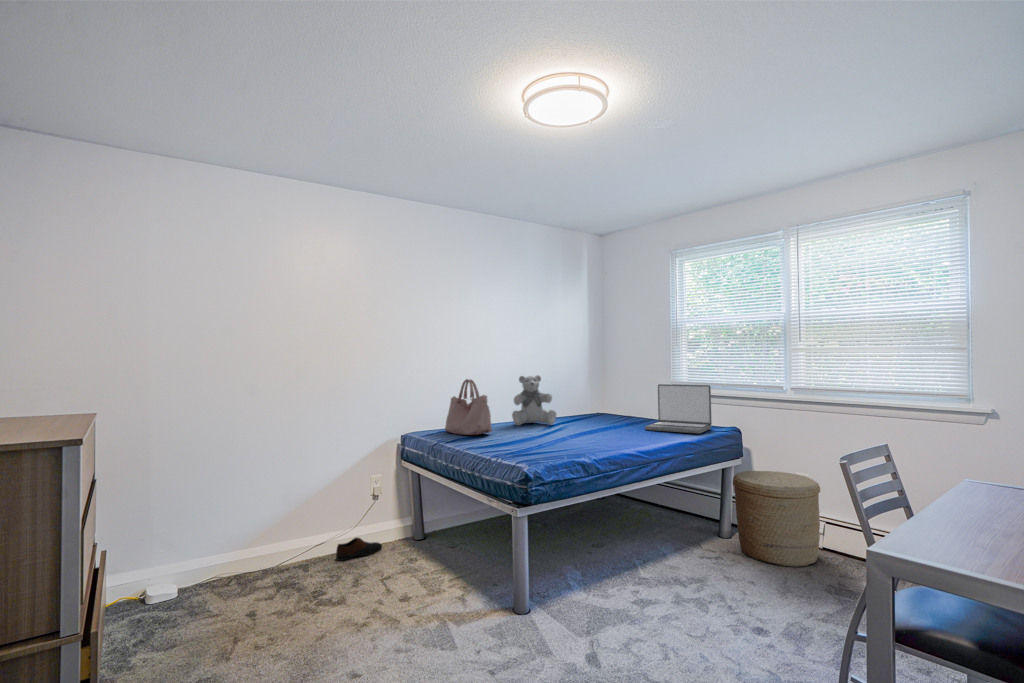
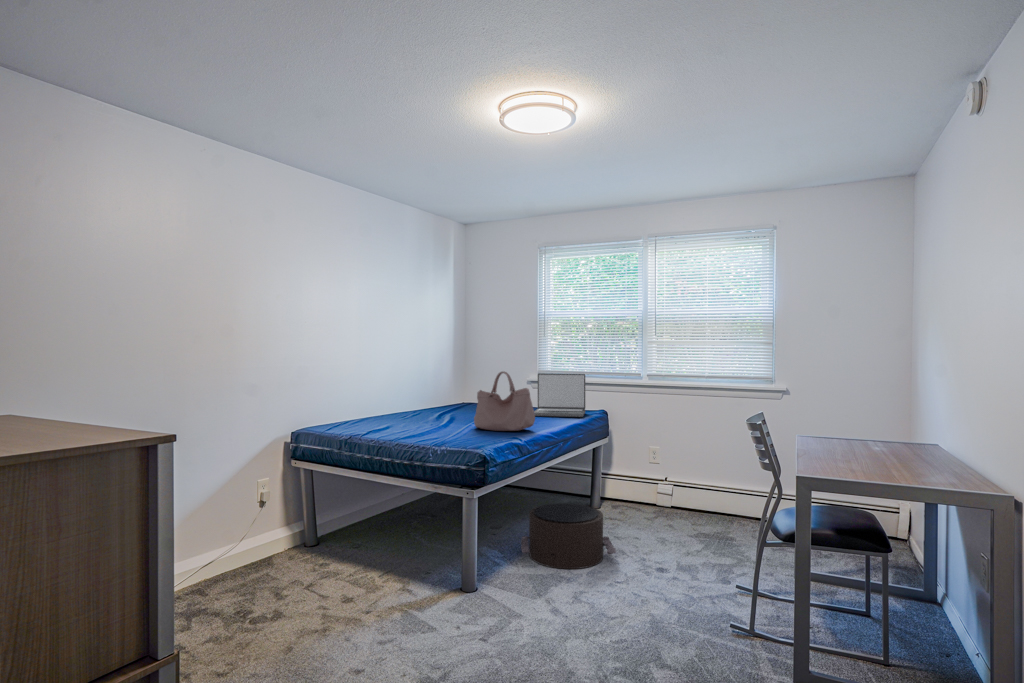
teddy bear: present [512,375,556,425] -> none [402,365,445,417]
handbag: present [445,379,492,435] -> present [474,372,535,431]
woven basket: present [733,471,820,567] -> none [609,447,676,523]
pouf: none [590,529,702,610] -> present [521,503,616,569]
shoe: present [336,537,382,561] -> none [228,550,276,578]

